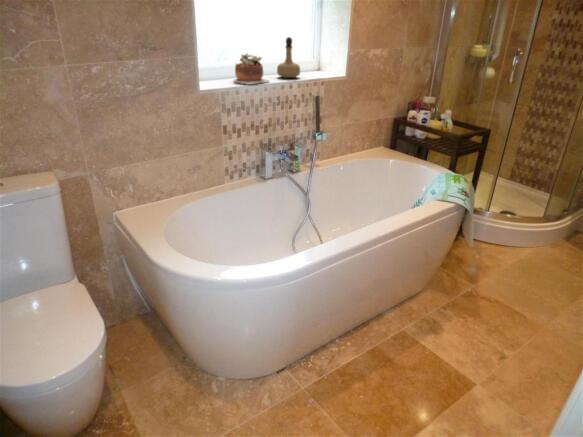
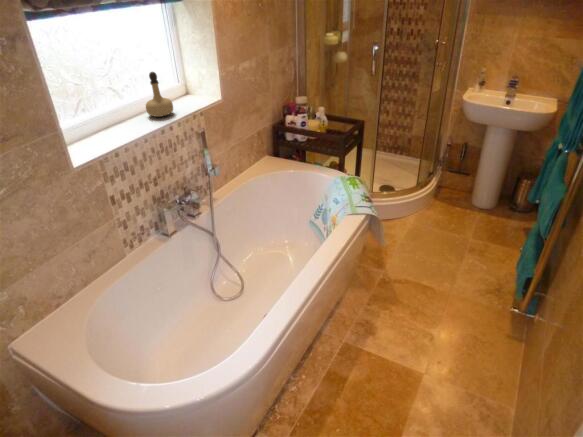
succulent plant: present [234,54,269,84] -> none [98,102,146,142]

